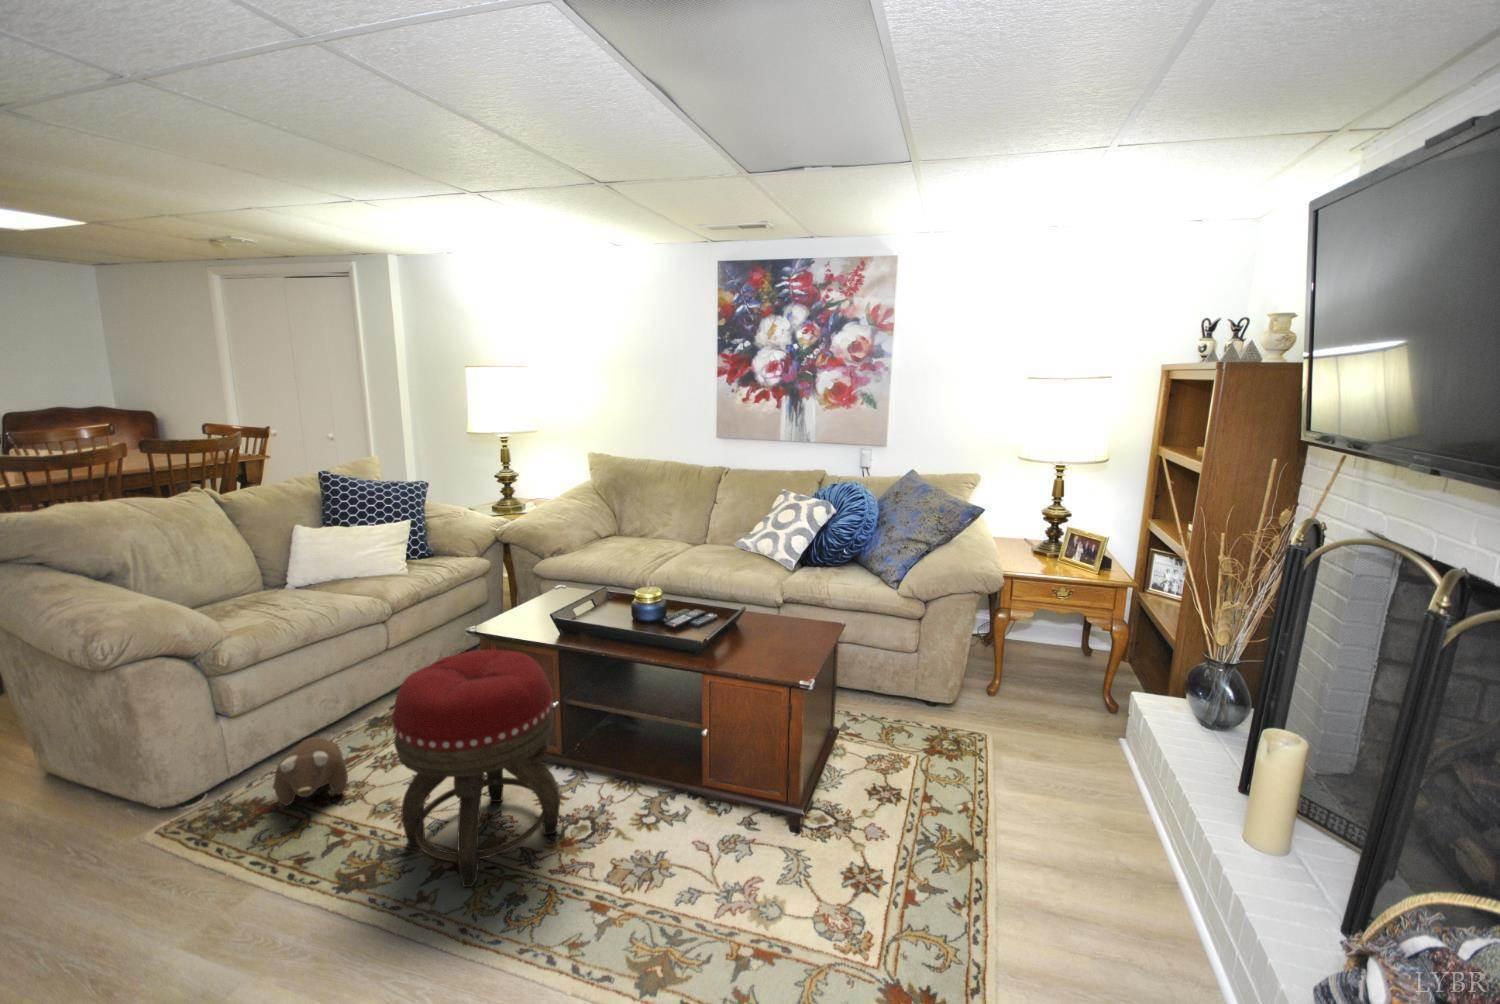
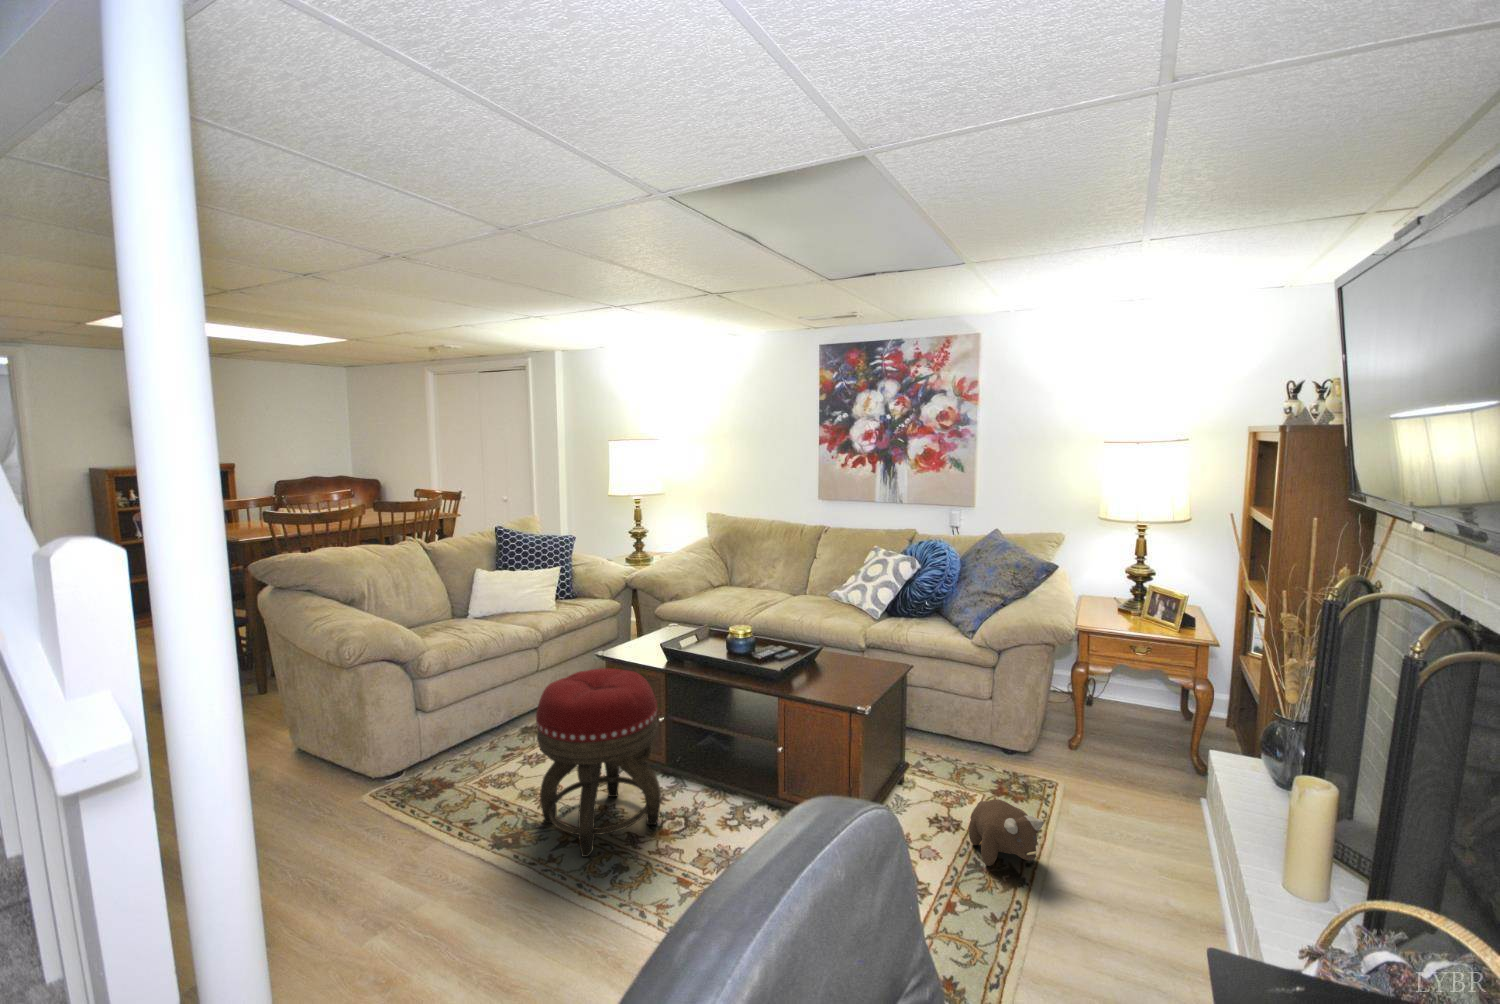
plush toy: present [274,737,348,806] -> present [969,799,1044,866]

